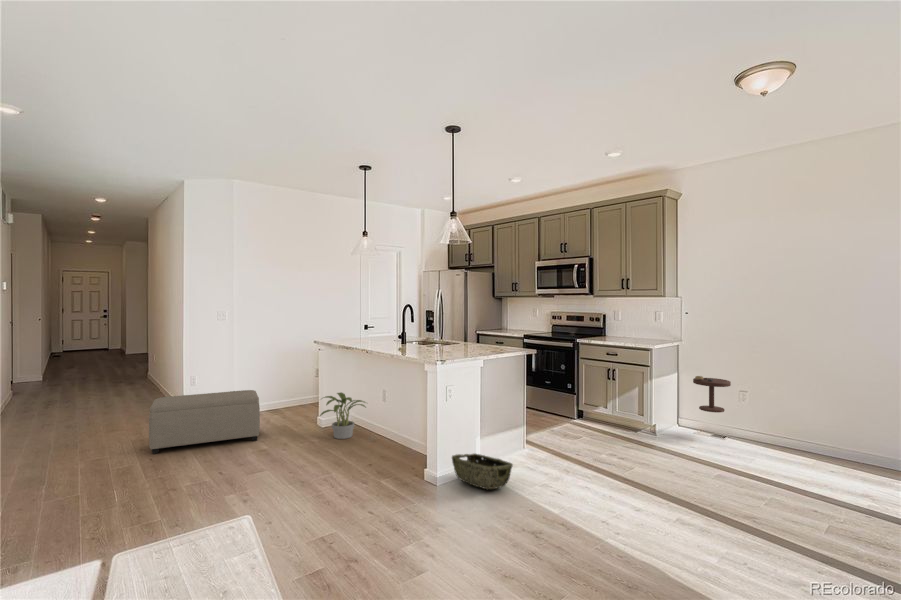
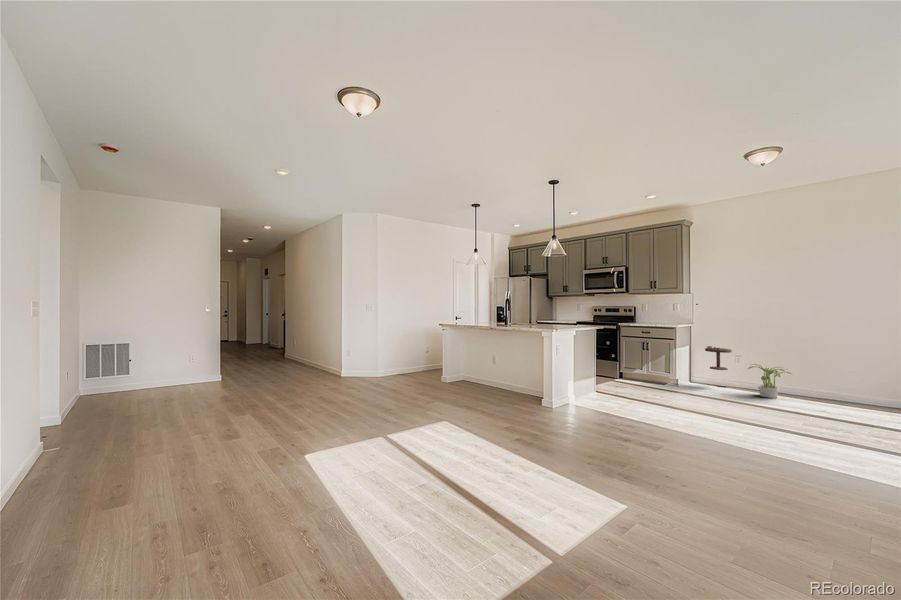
ottoman: present [149,390,260,454] -> none [346,357,415,395]
potted plant: present [320,392,365,439] -> present [748,364,791,398]
woven basket: present [452,454,513,490] -> none [564,391,607,411]

